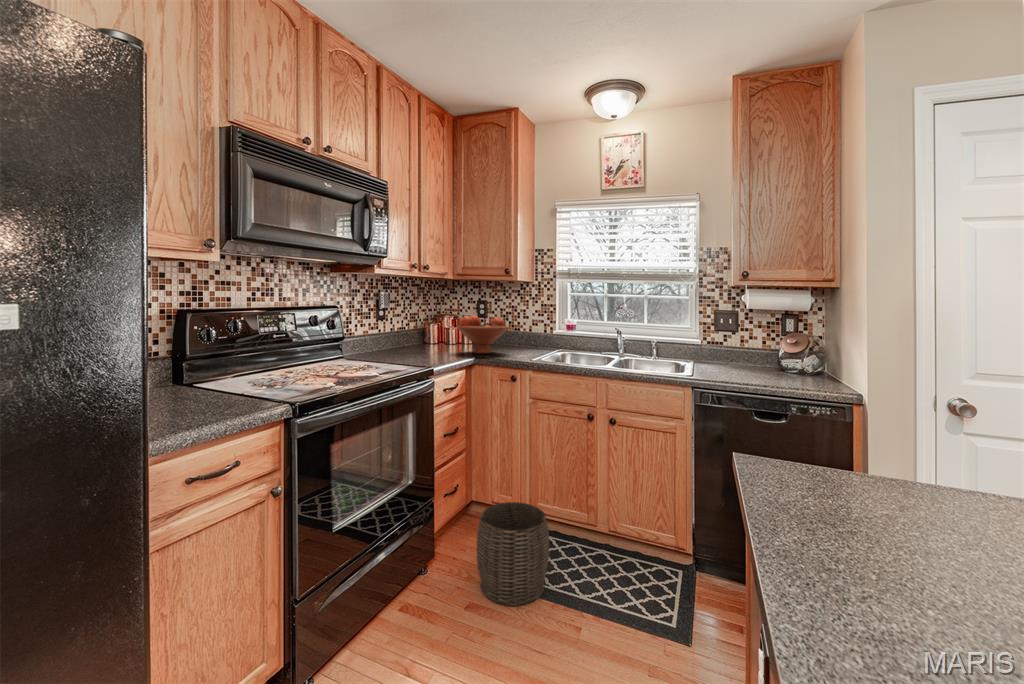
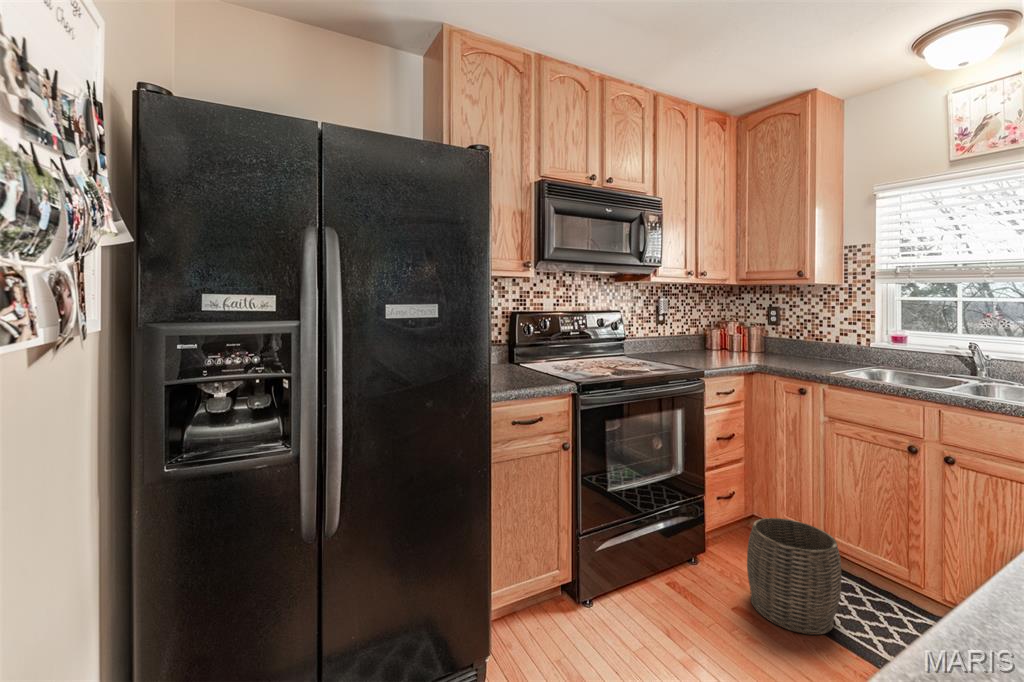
fruit bowl: present [457,315,508,354] -> none [739,321,801,361]

